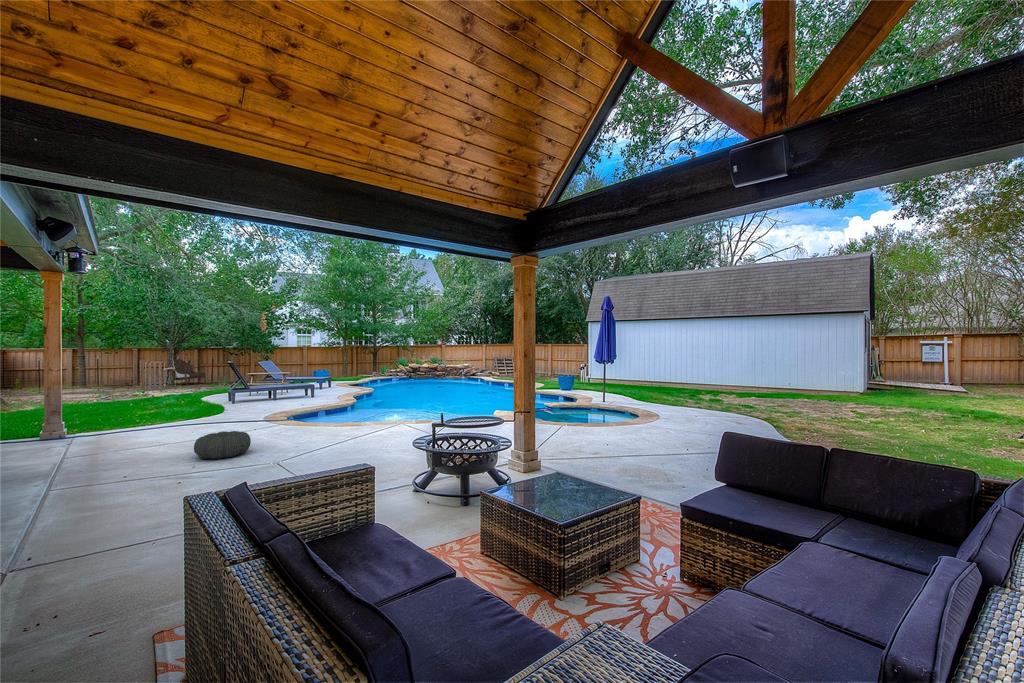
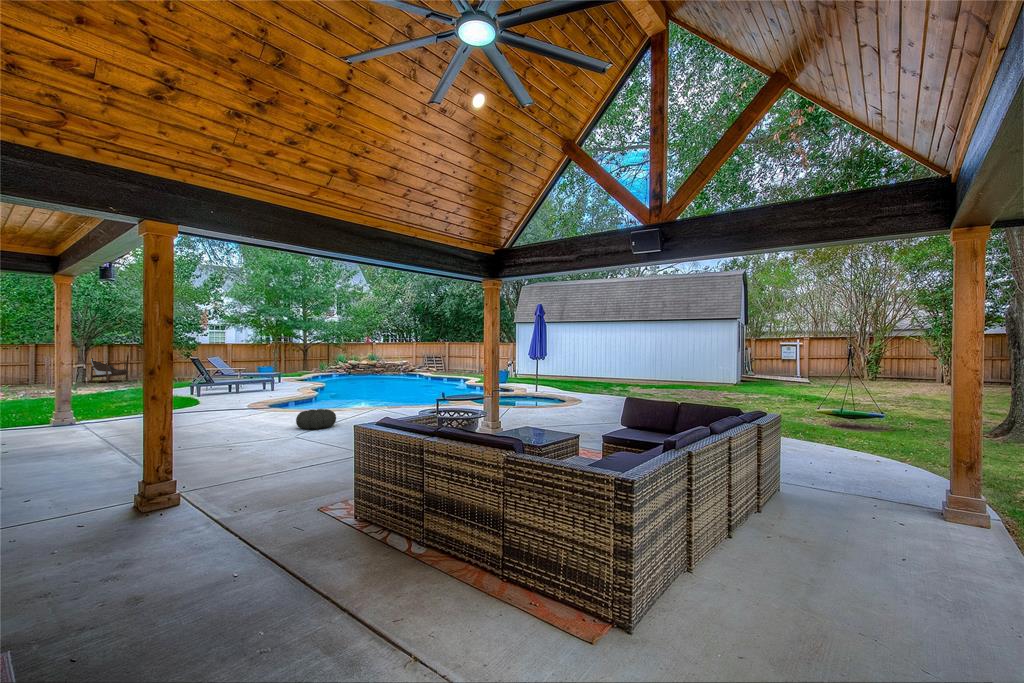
pouf: present [194,431,251,459] -> present [296,409,336,429]

